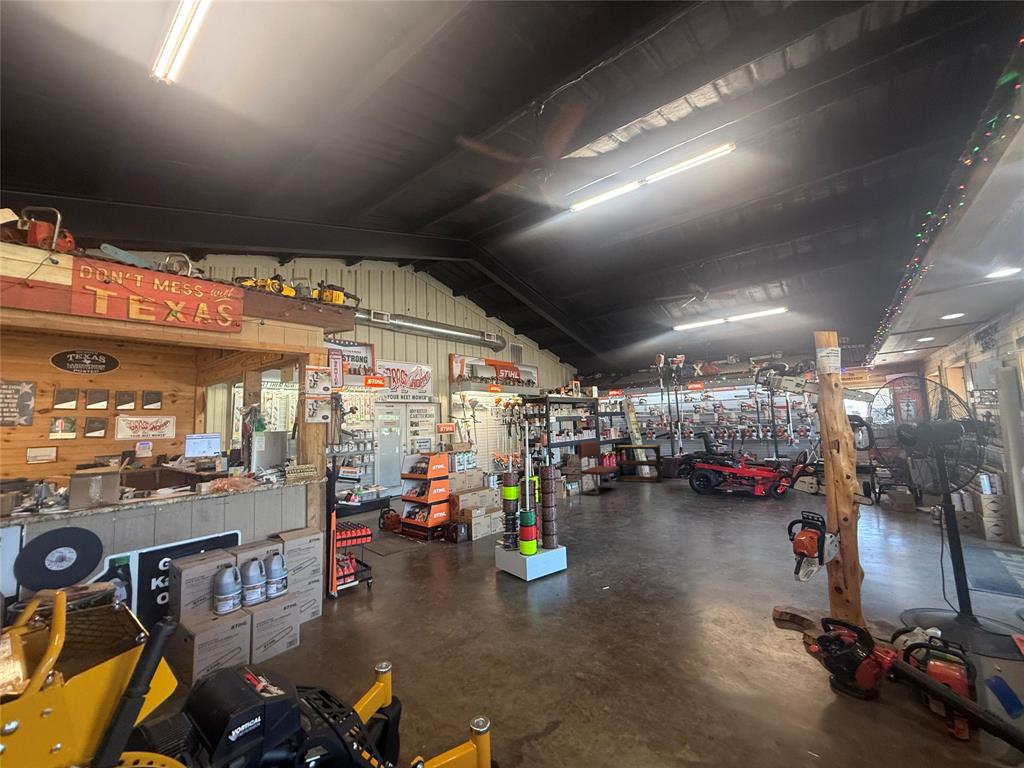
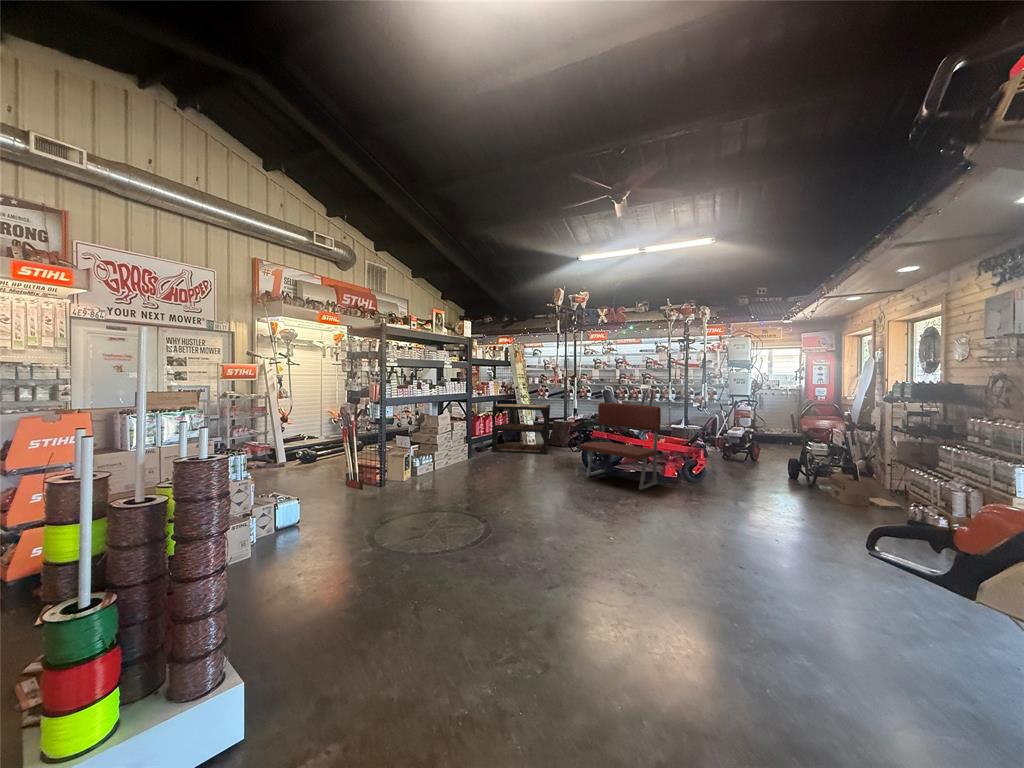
bench: present [578,441,619,495] -> present [579,403,661,490]

